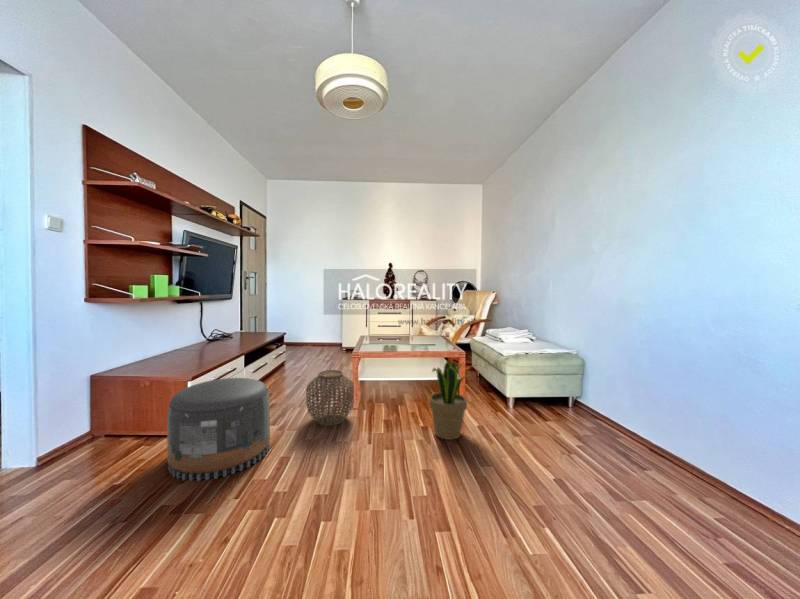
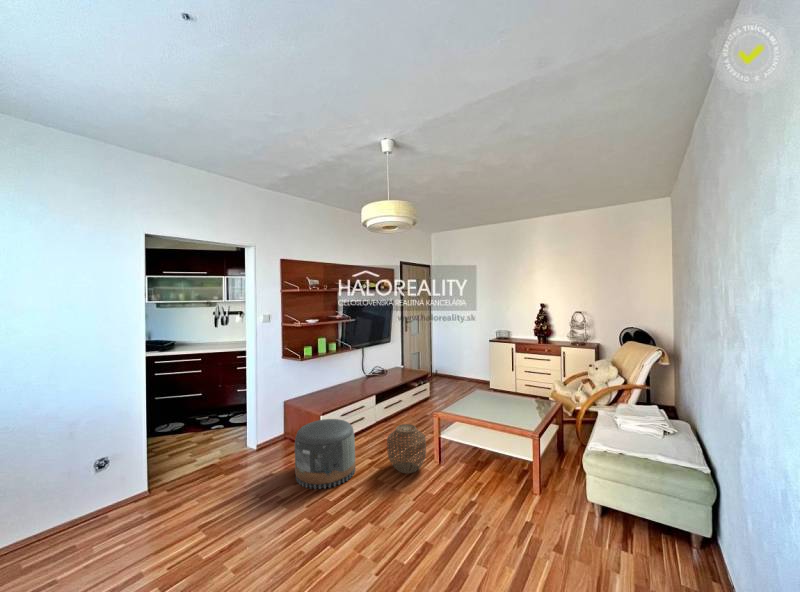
potted plant: present [429,362,471,440] -> none [460,444,507,527]

